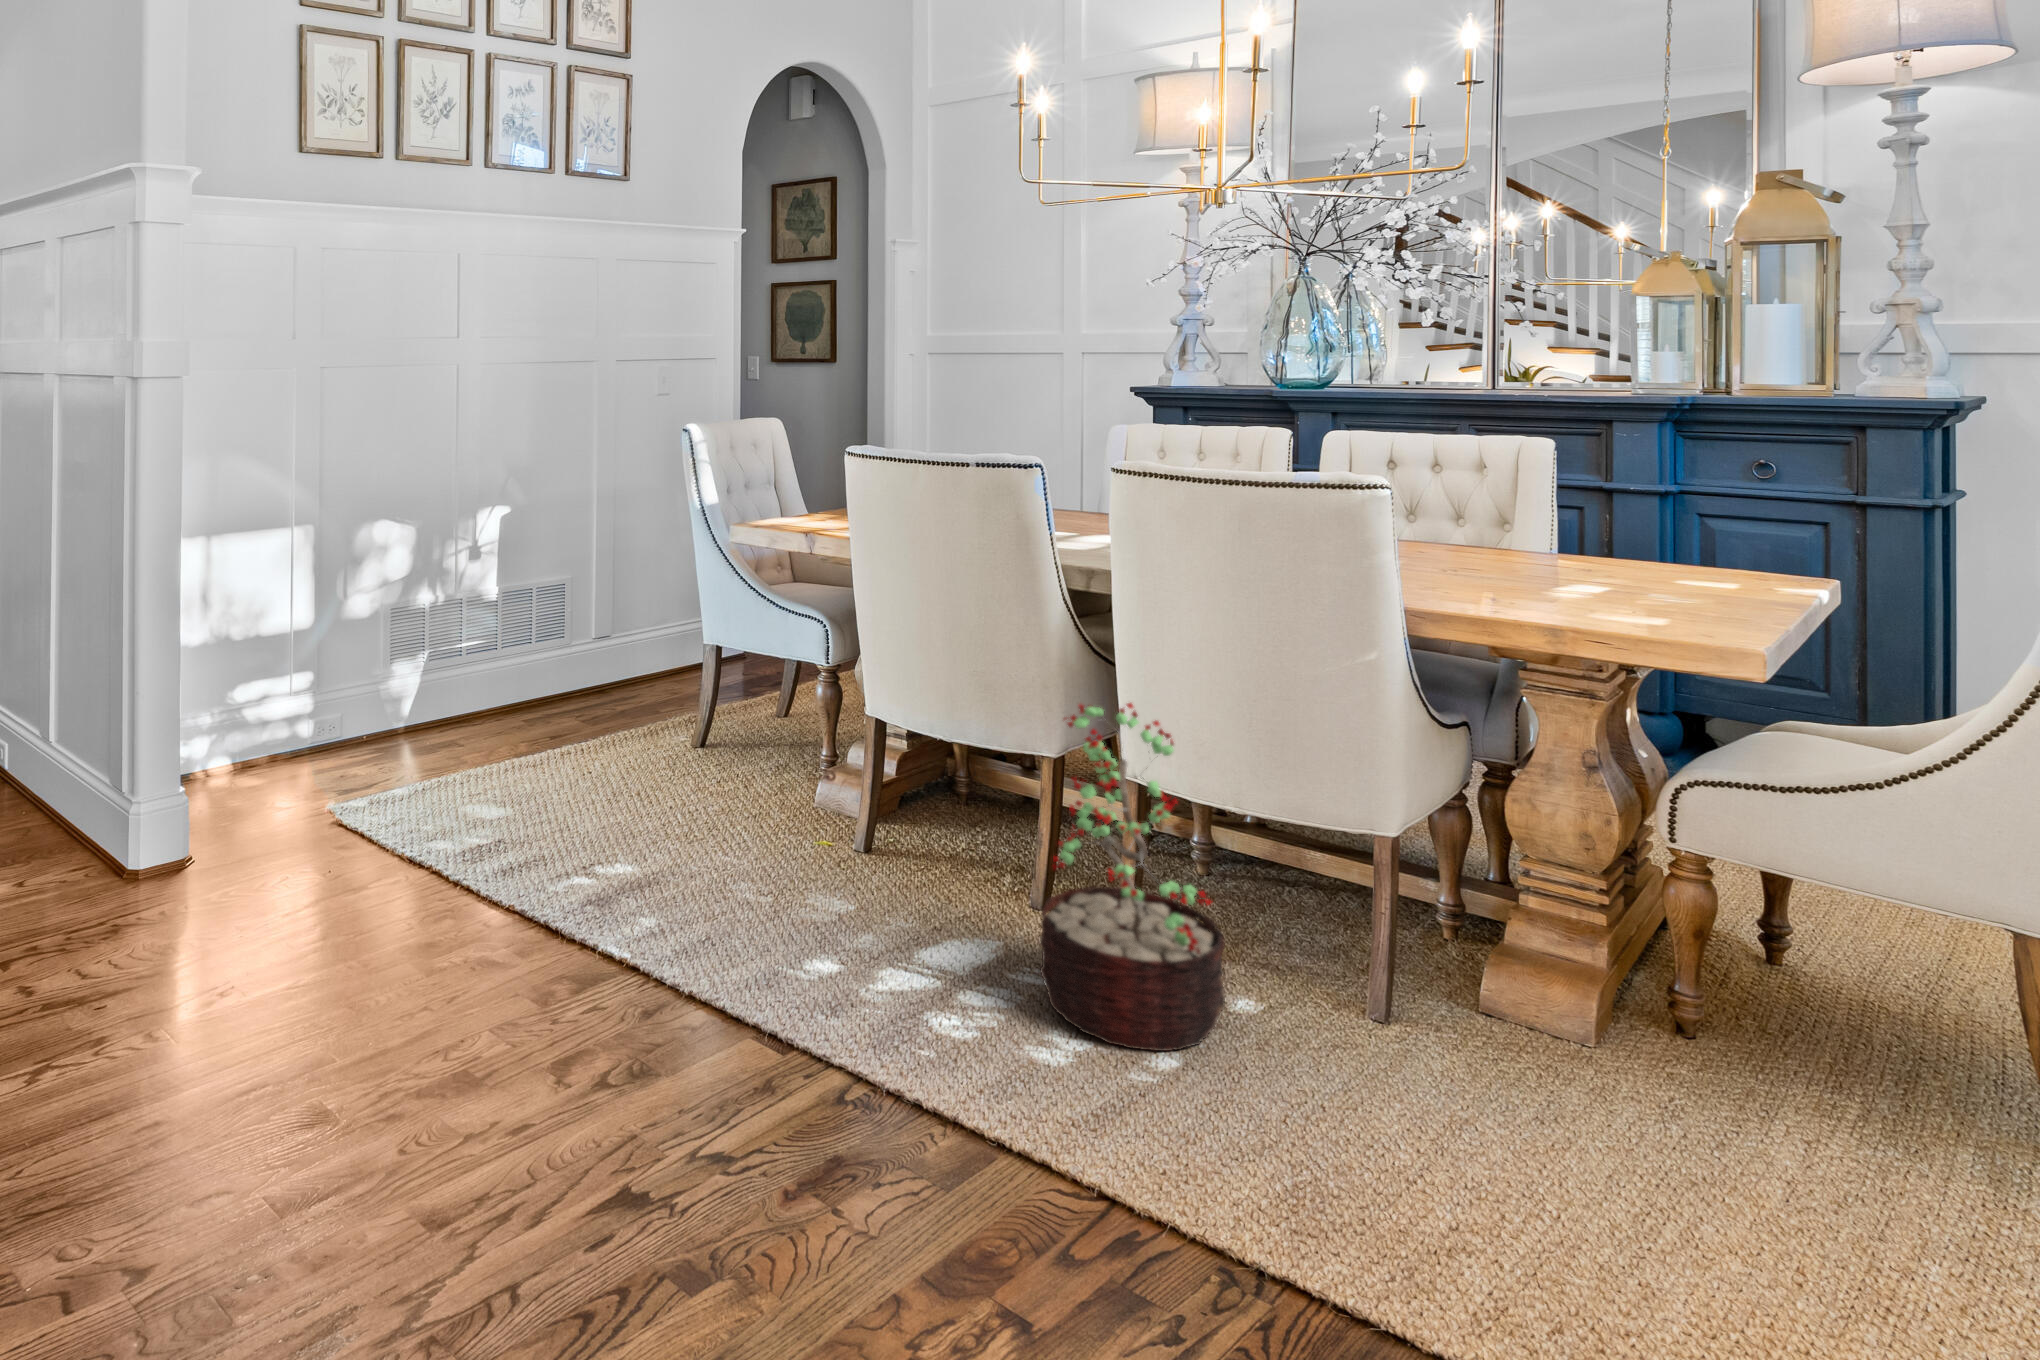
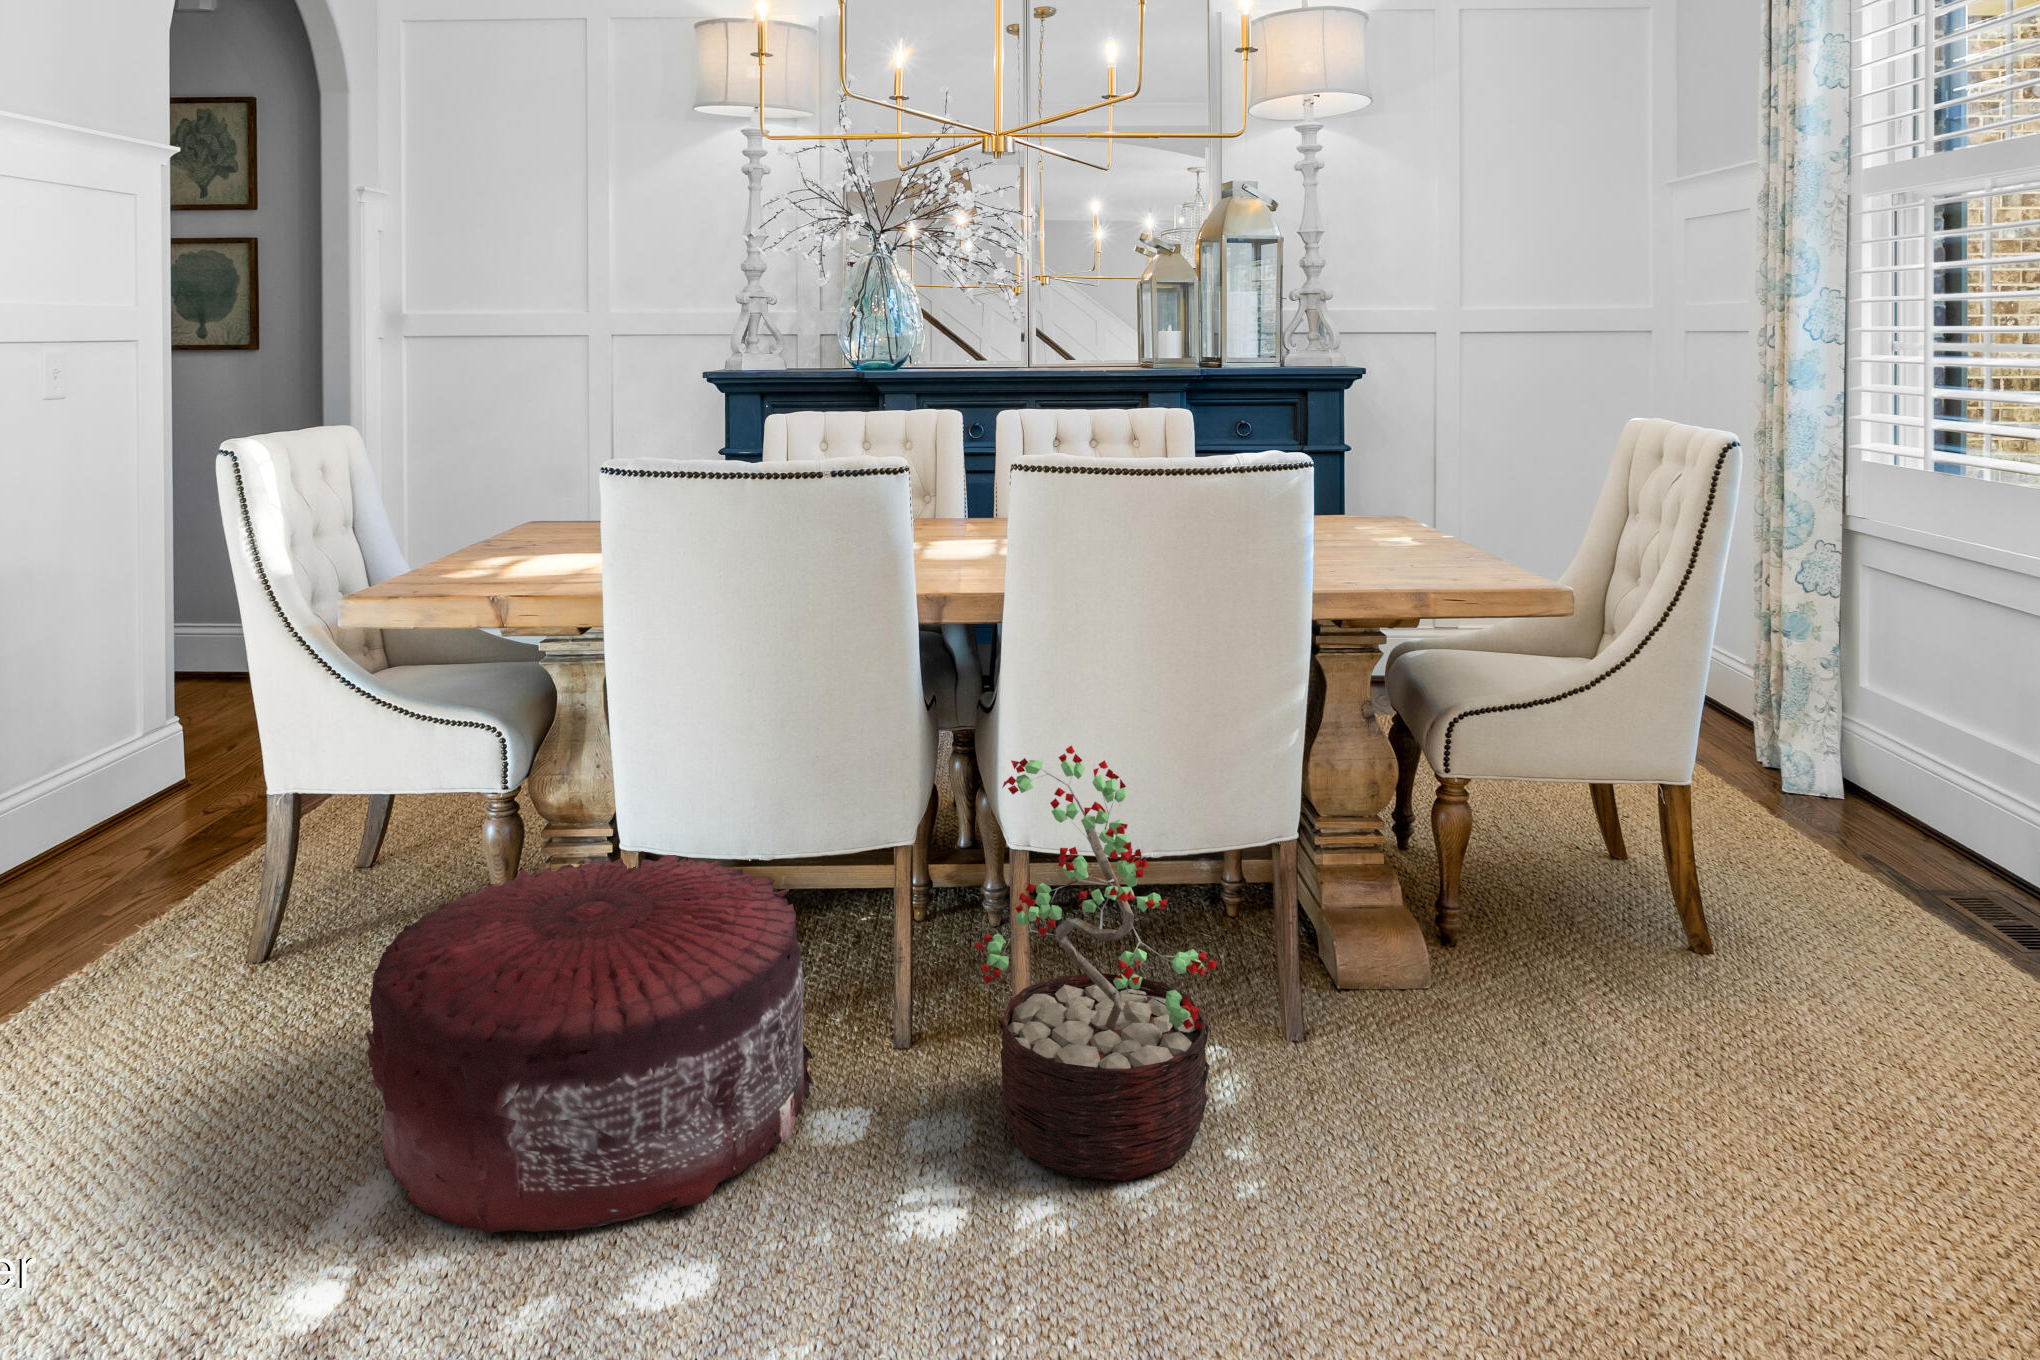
pouf: none [666,714,957,938] -> present [366,855,813,1234]

